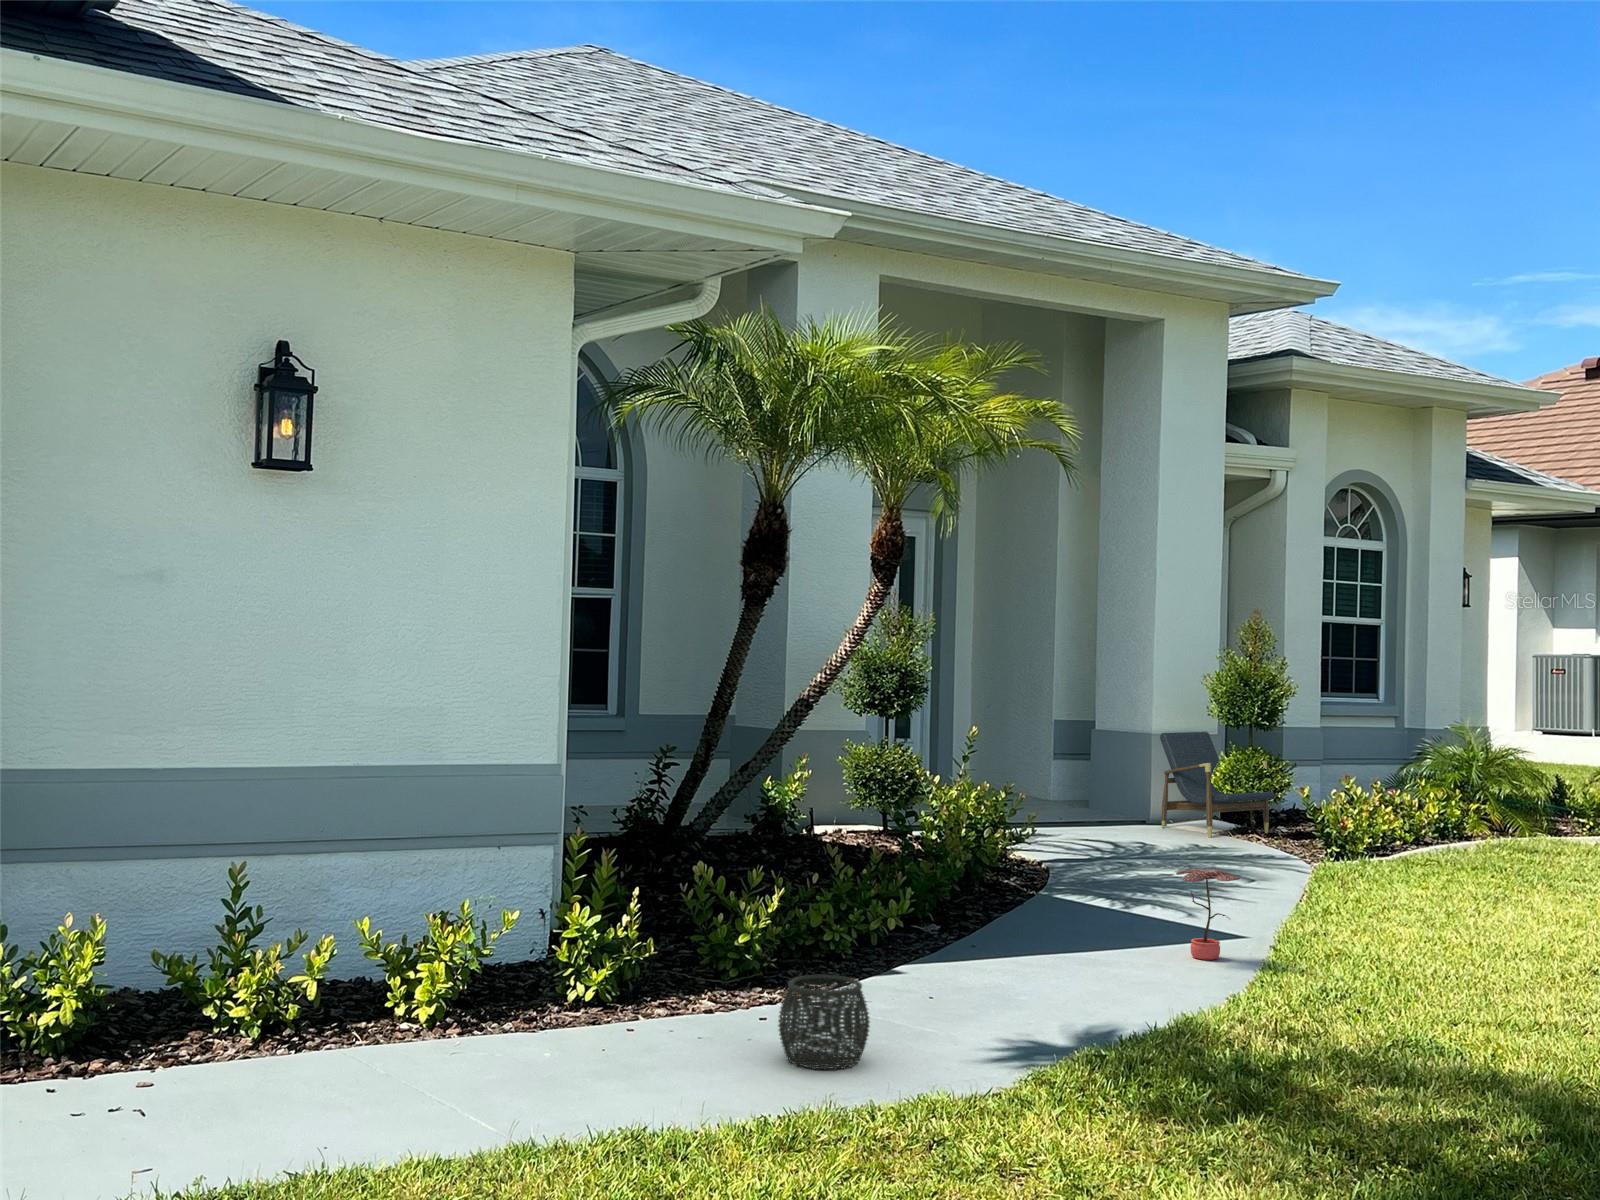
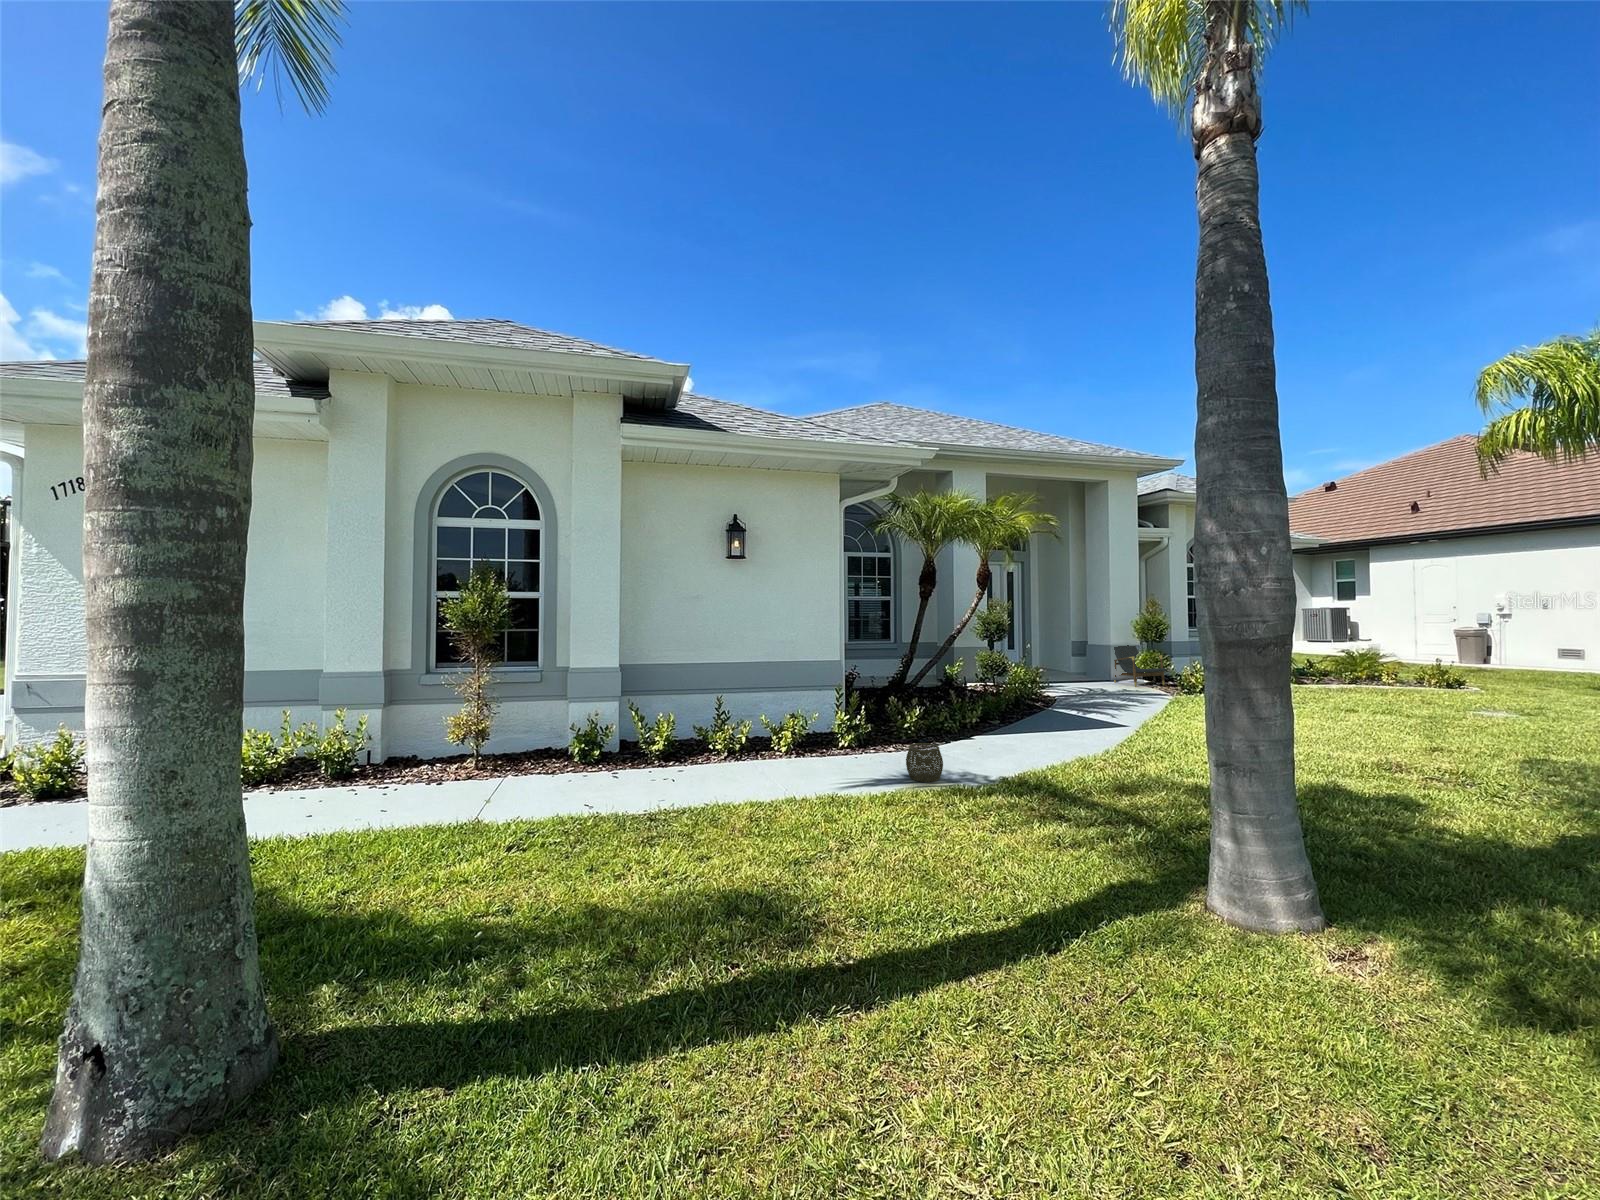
potted plant: present [1176,868,1240,960] -> none [1101,702,1131,741]

